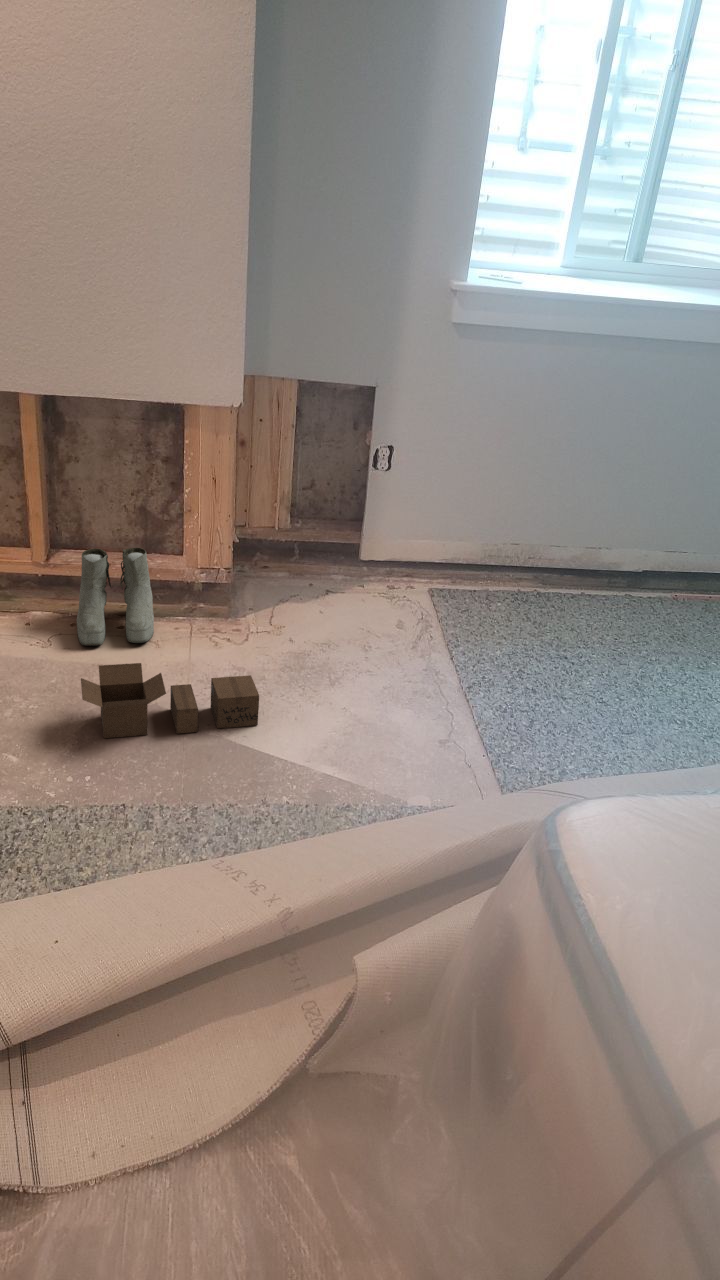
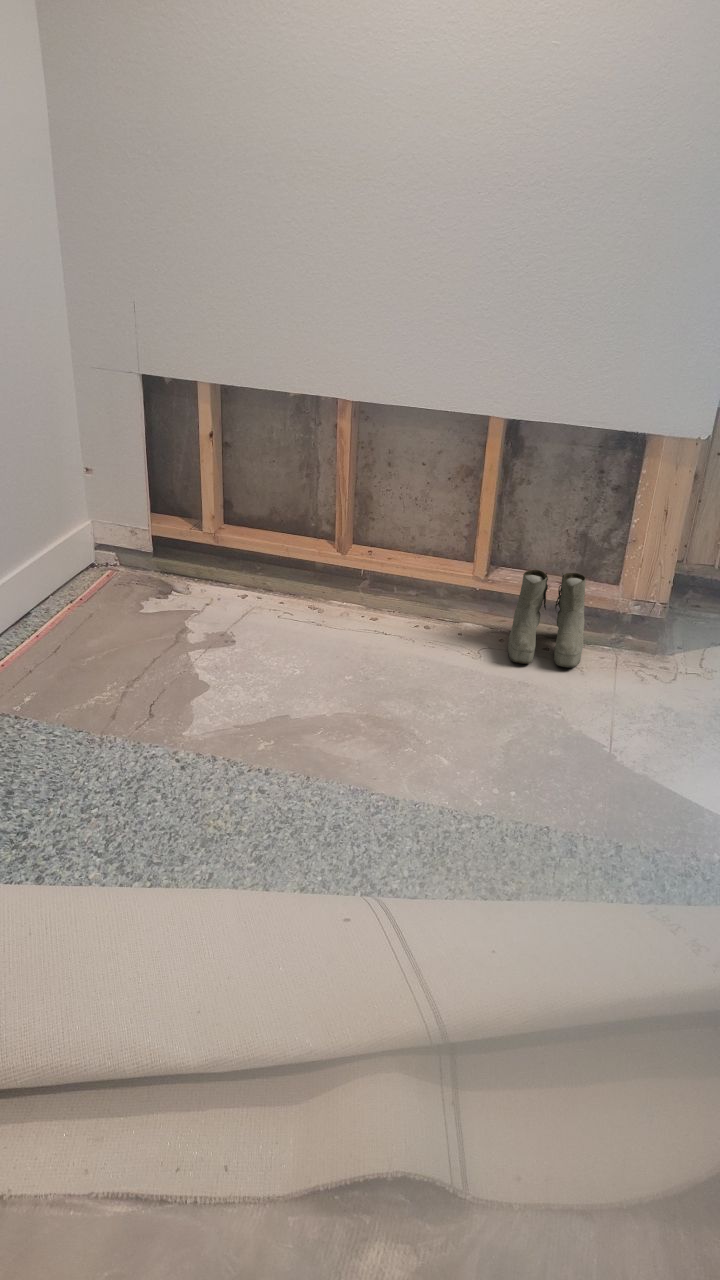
cardboard box: present [81,663,259,738] -> none [516,686,694,773]

